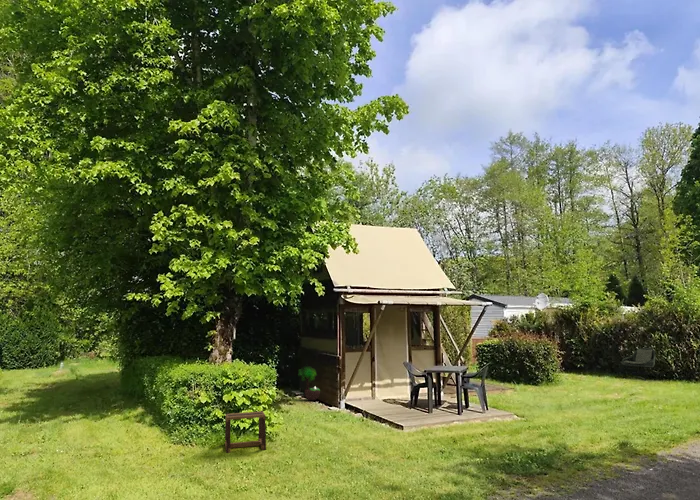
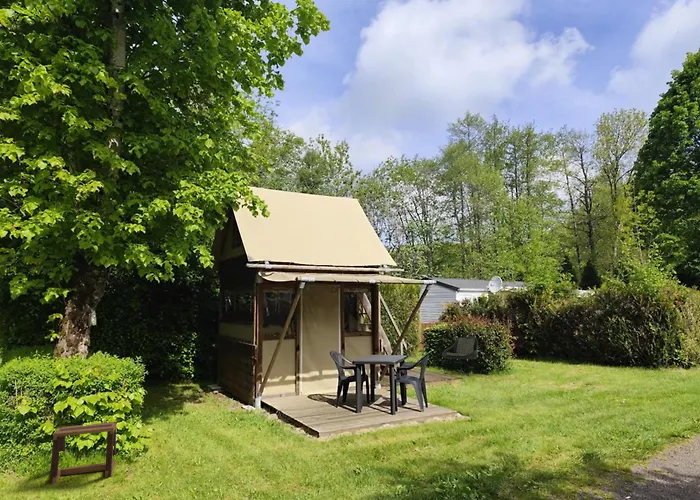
lounge chair: present [621,348,659,381] -> present [442,337,481,376]
potted tree: present [298,367,320,400] -> none [204,354,231,398]

